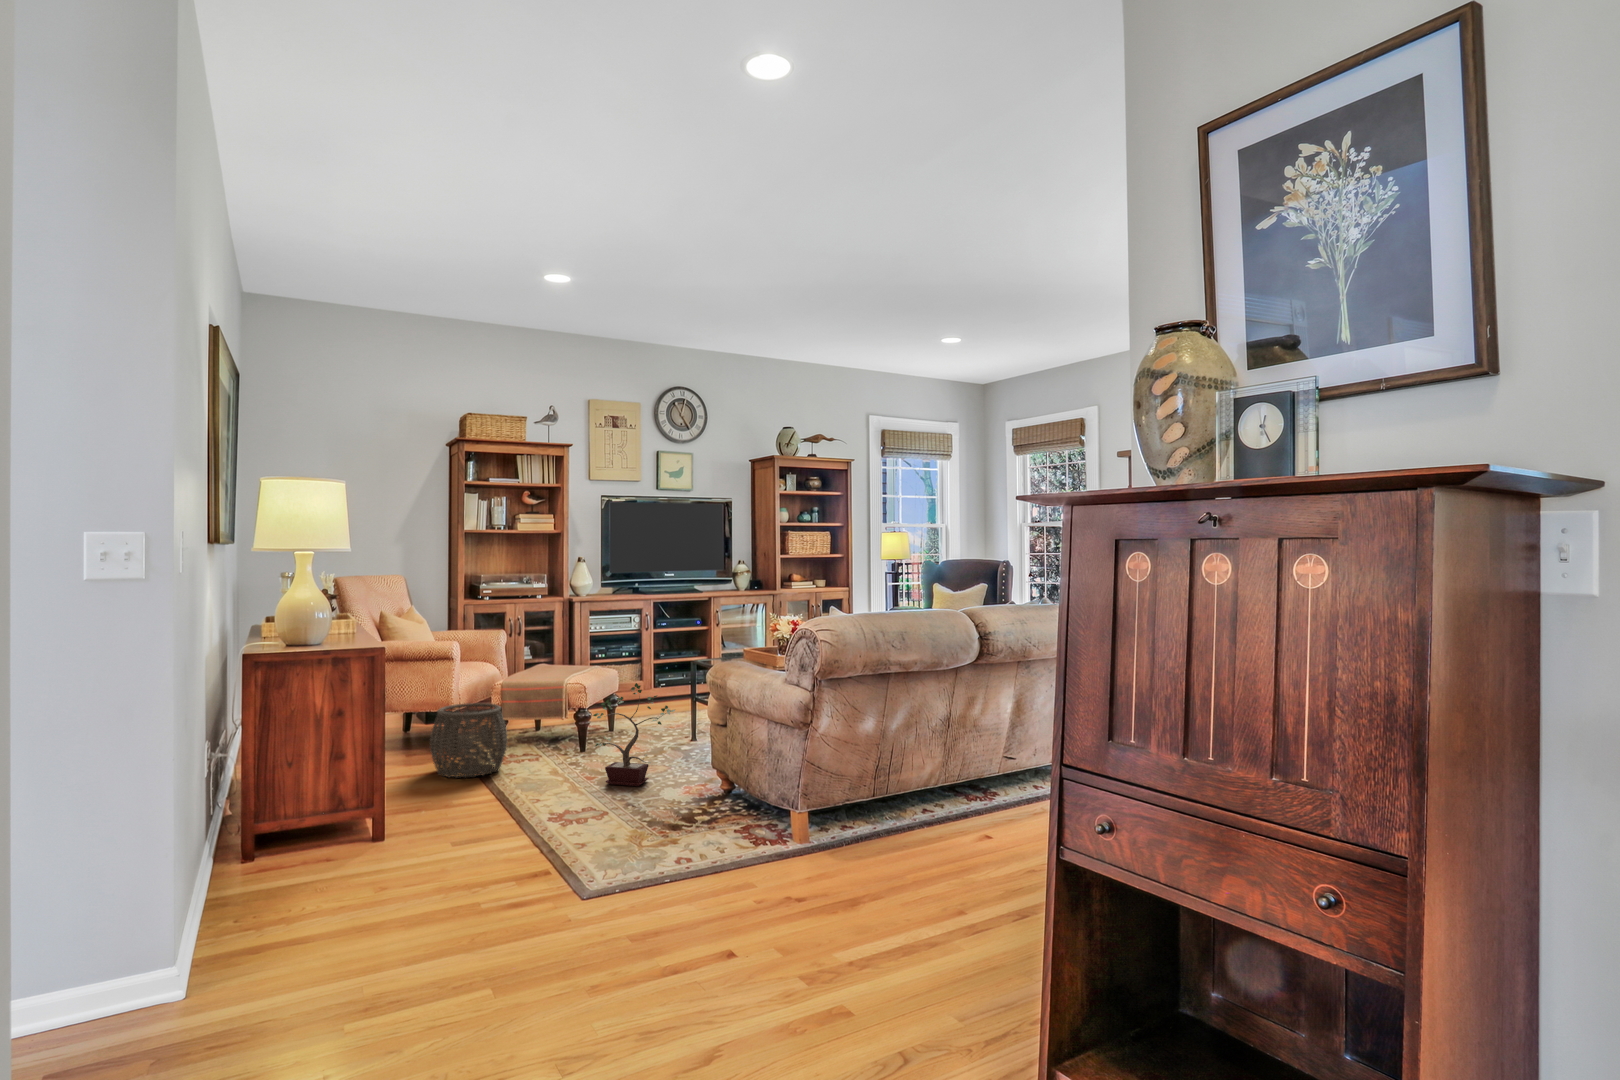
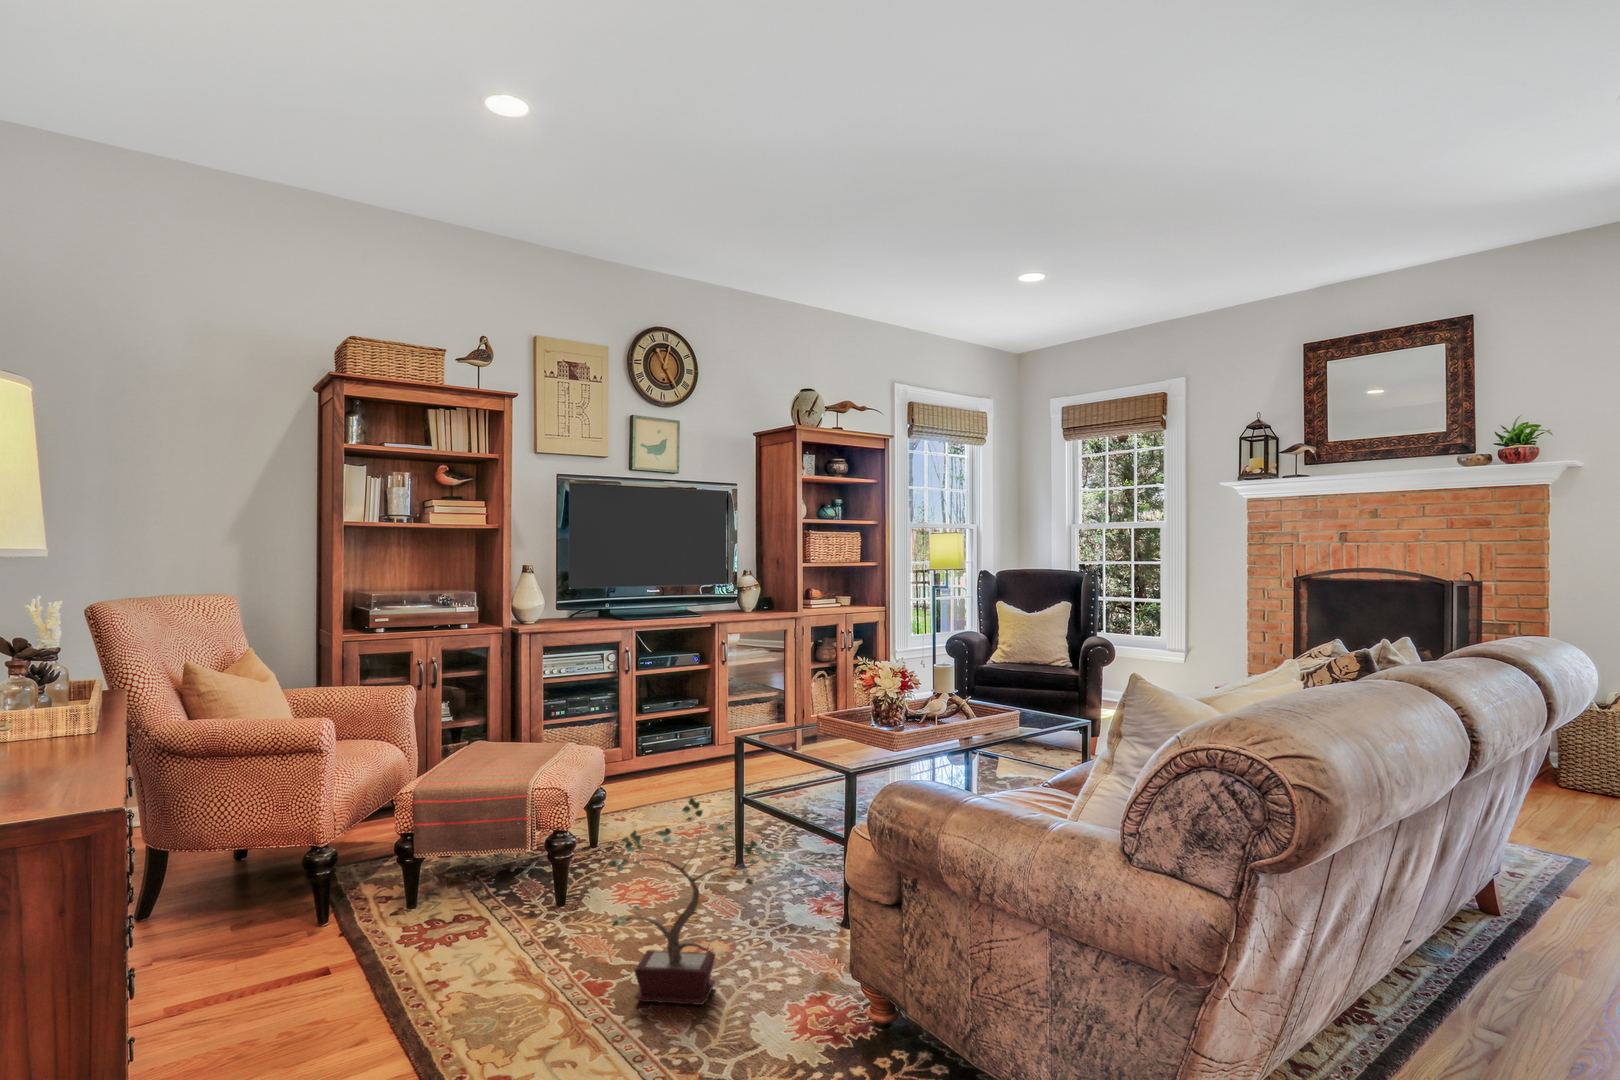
woven basket: present [430,703,508,777] -> none [269,834,431,1001]

